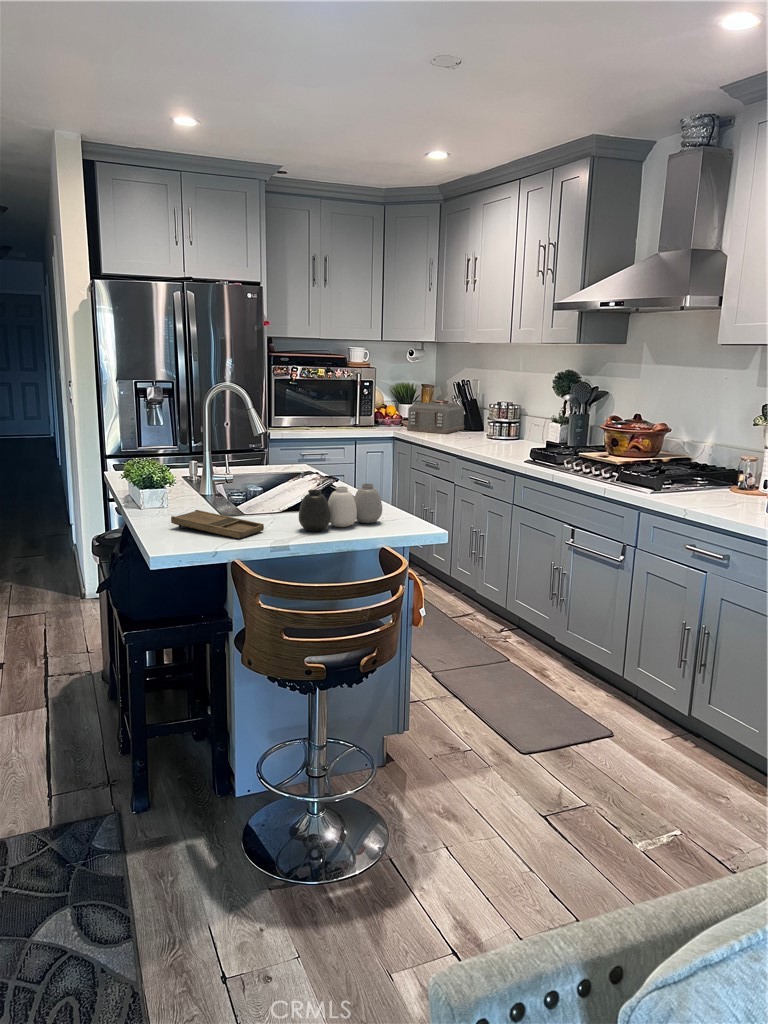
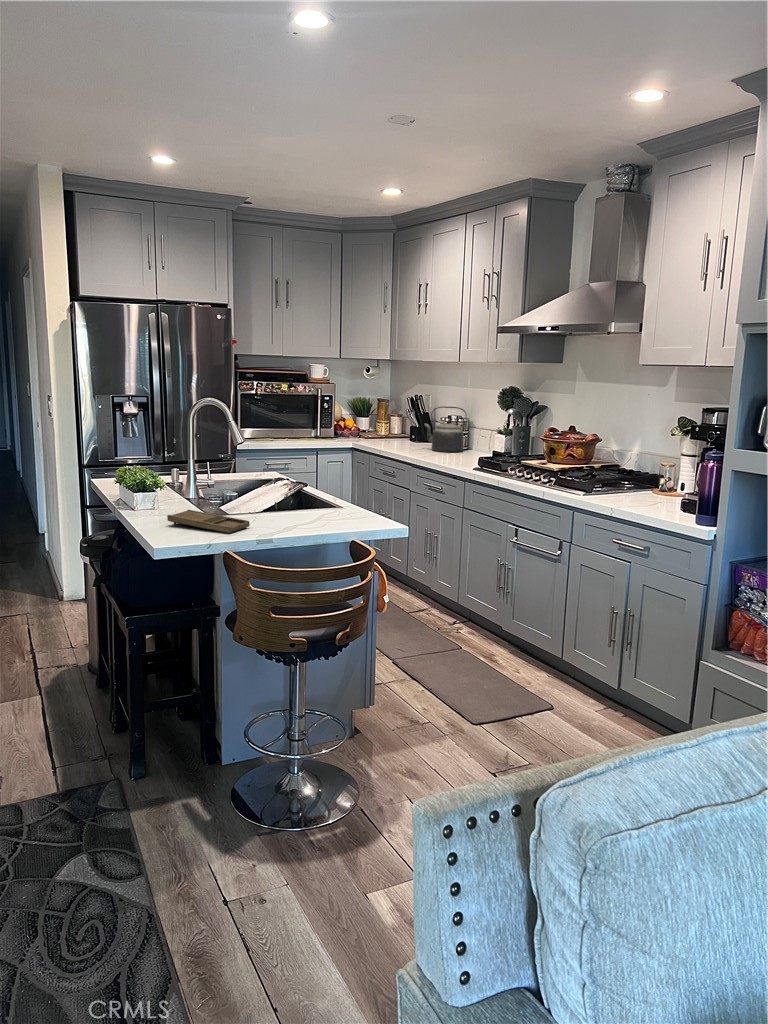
kettle: none [471,393,518,442] -> present [425,406,467,452]
toaster: present [407,403,464,434] -> none [365,416,418,444]
vase: present [299,483,382,531] -> none [279,486,351,527]

